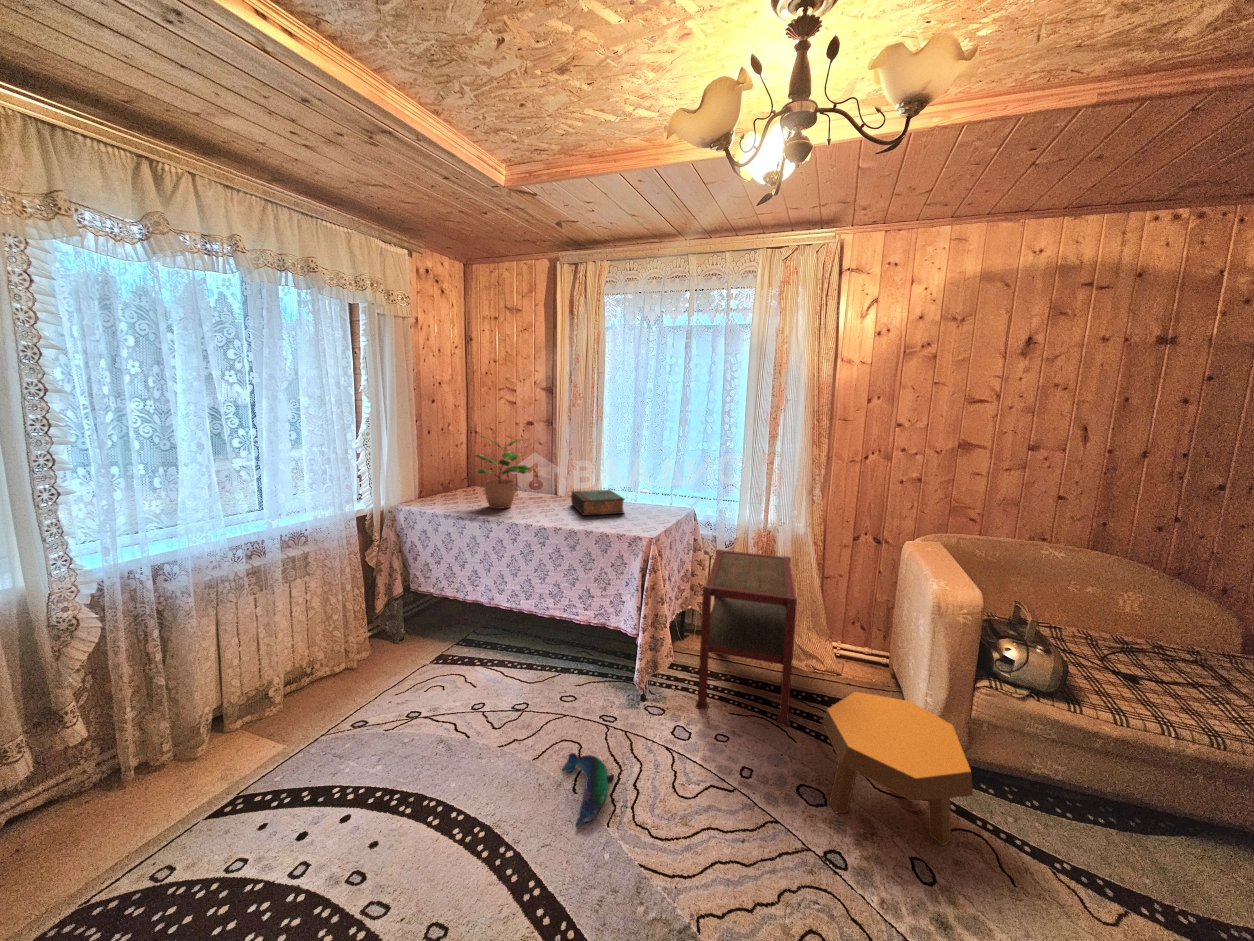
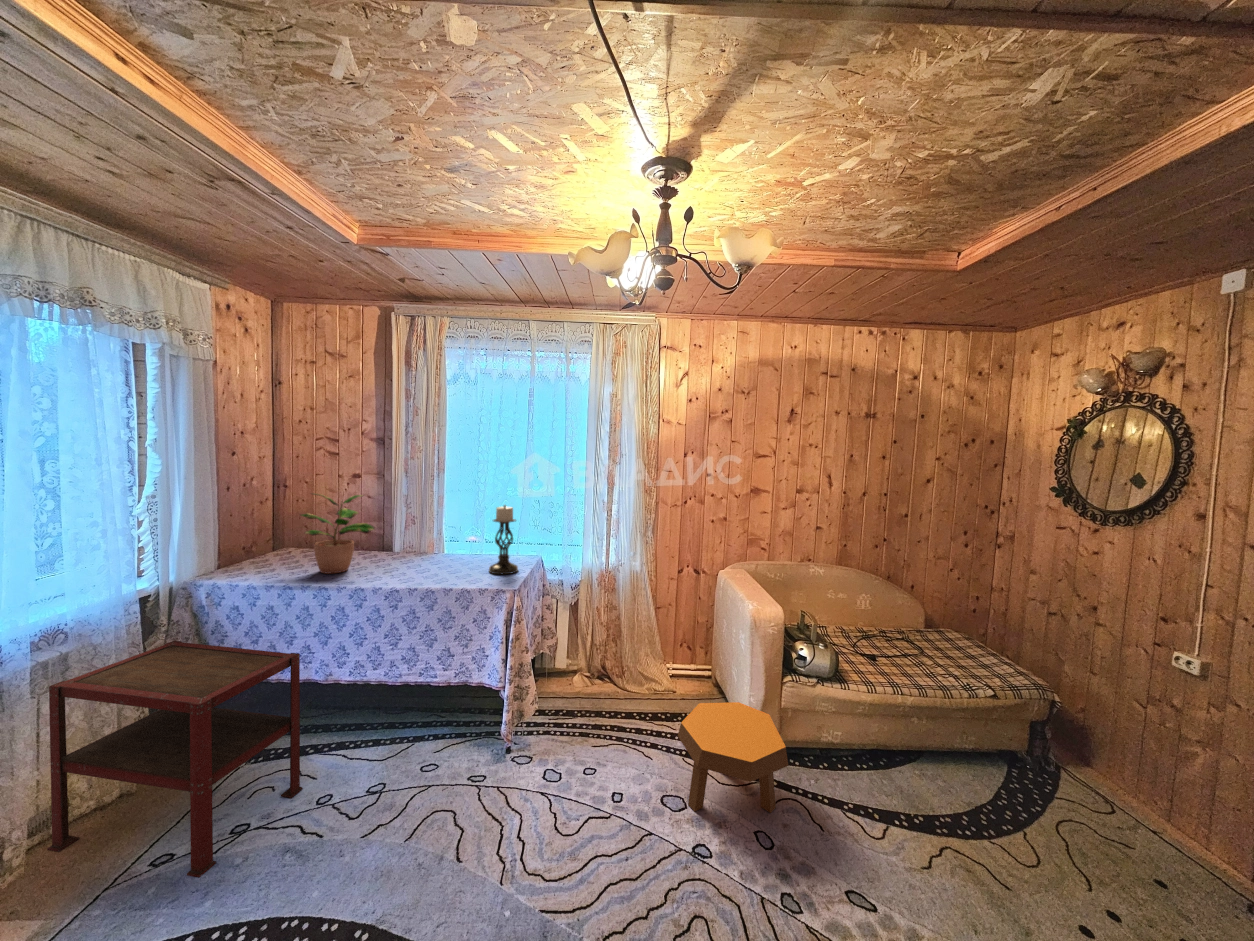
candle holder: none [630,451,659,522] -> present [489,505,518,574]
book: present [571,490,625,516] -> none [419,543,482,573]
side table: present [696,550,797,726] -> present [47,641,303,878]
plush toy: present [562,753,614,828] -> none [439,823,500,901]

